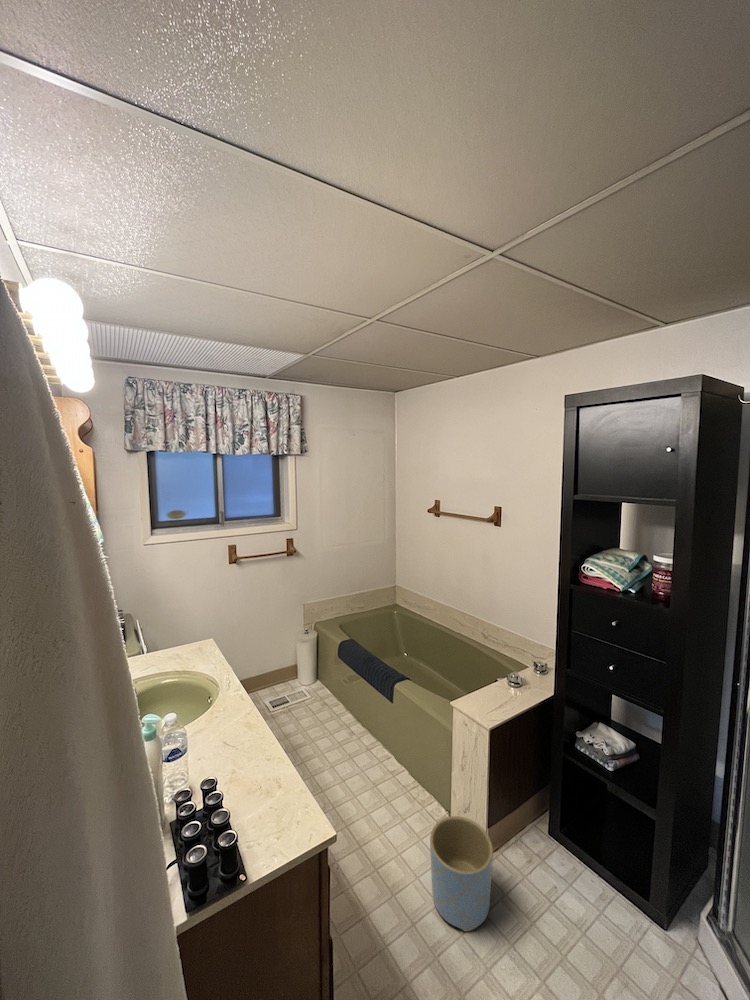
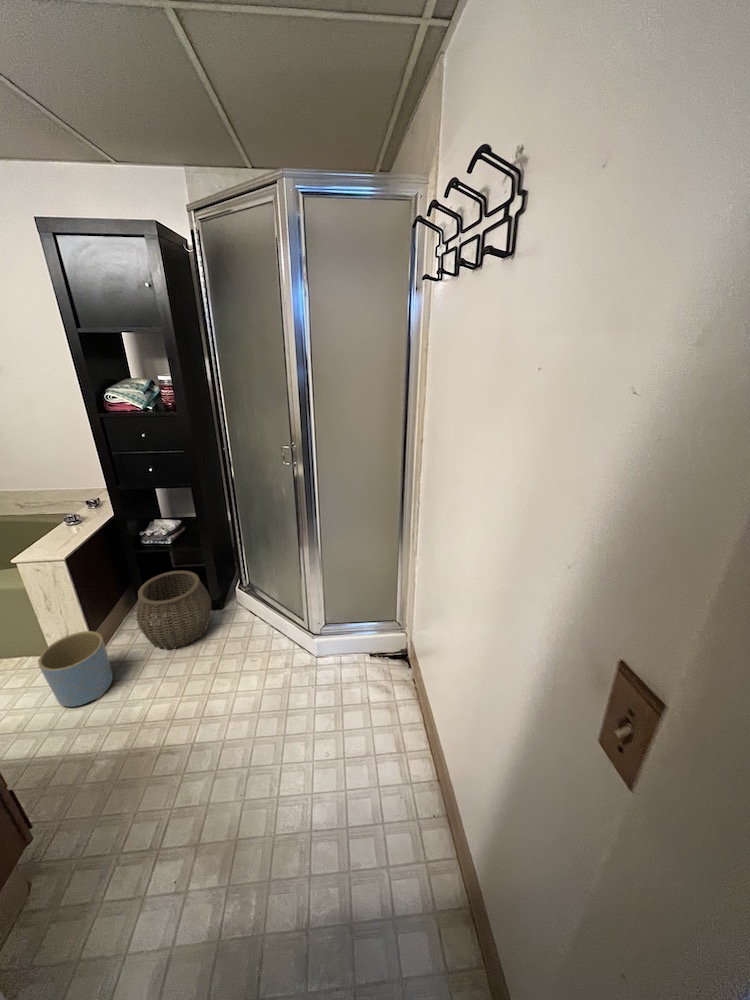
woven basket: none [537,807,650,964] -> present [136,571,211,649]

